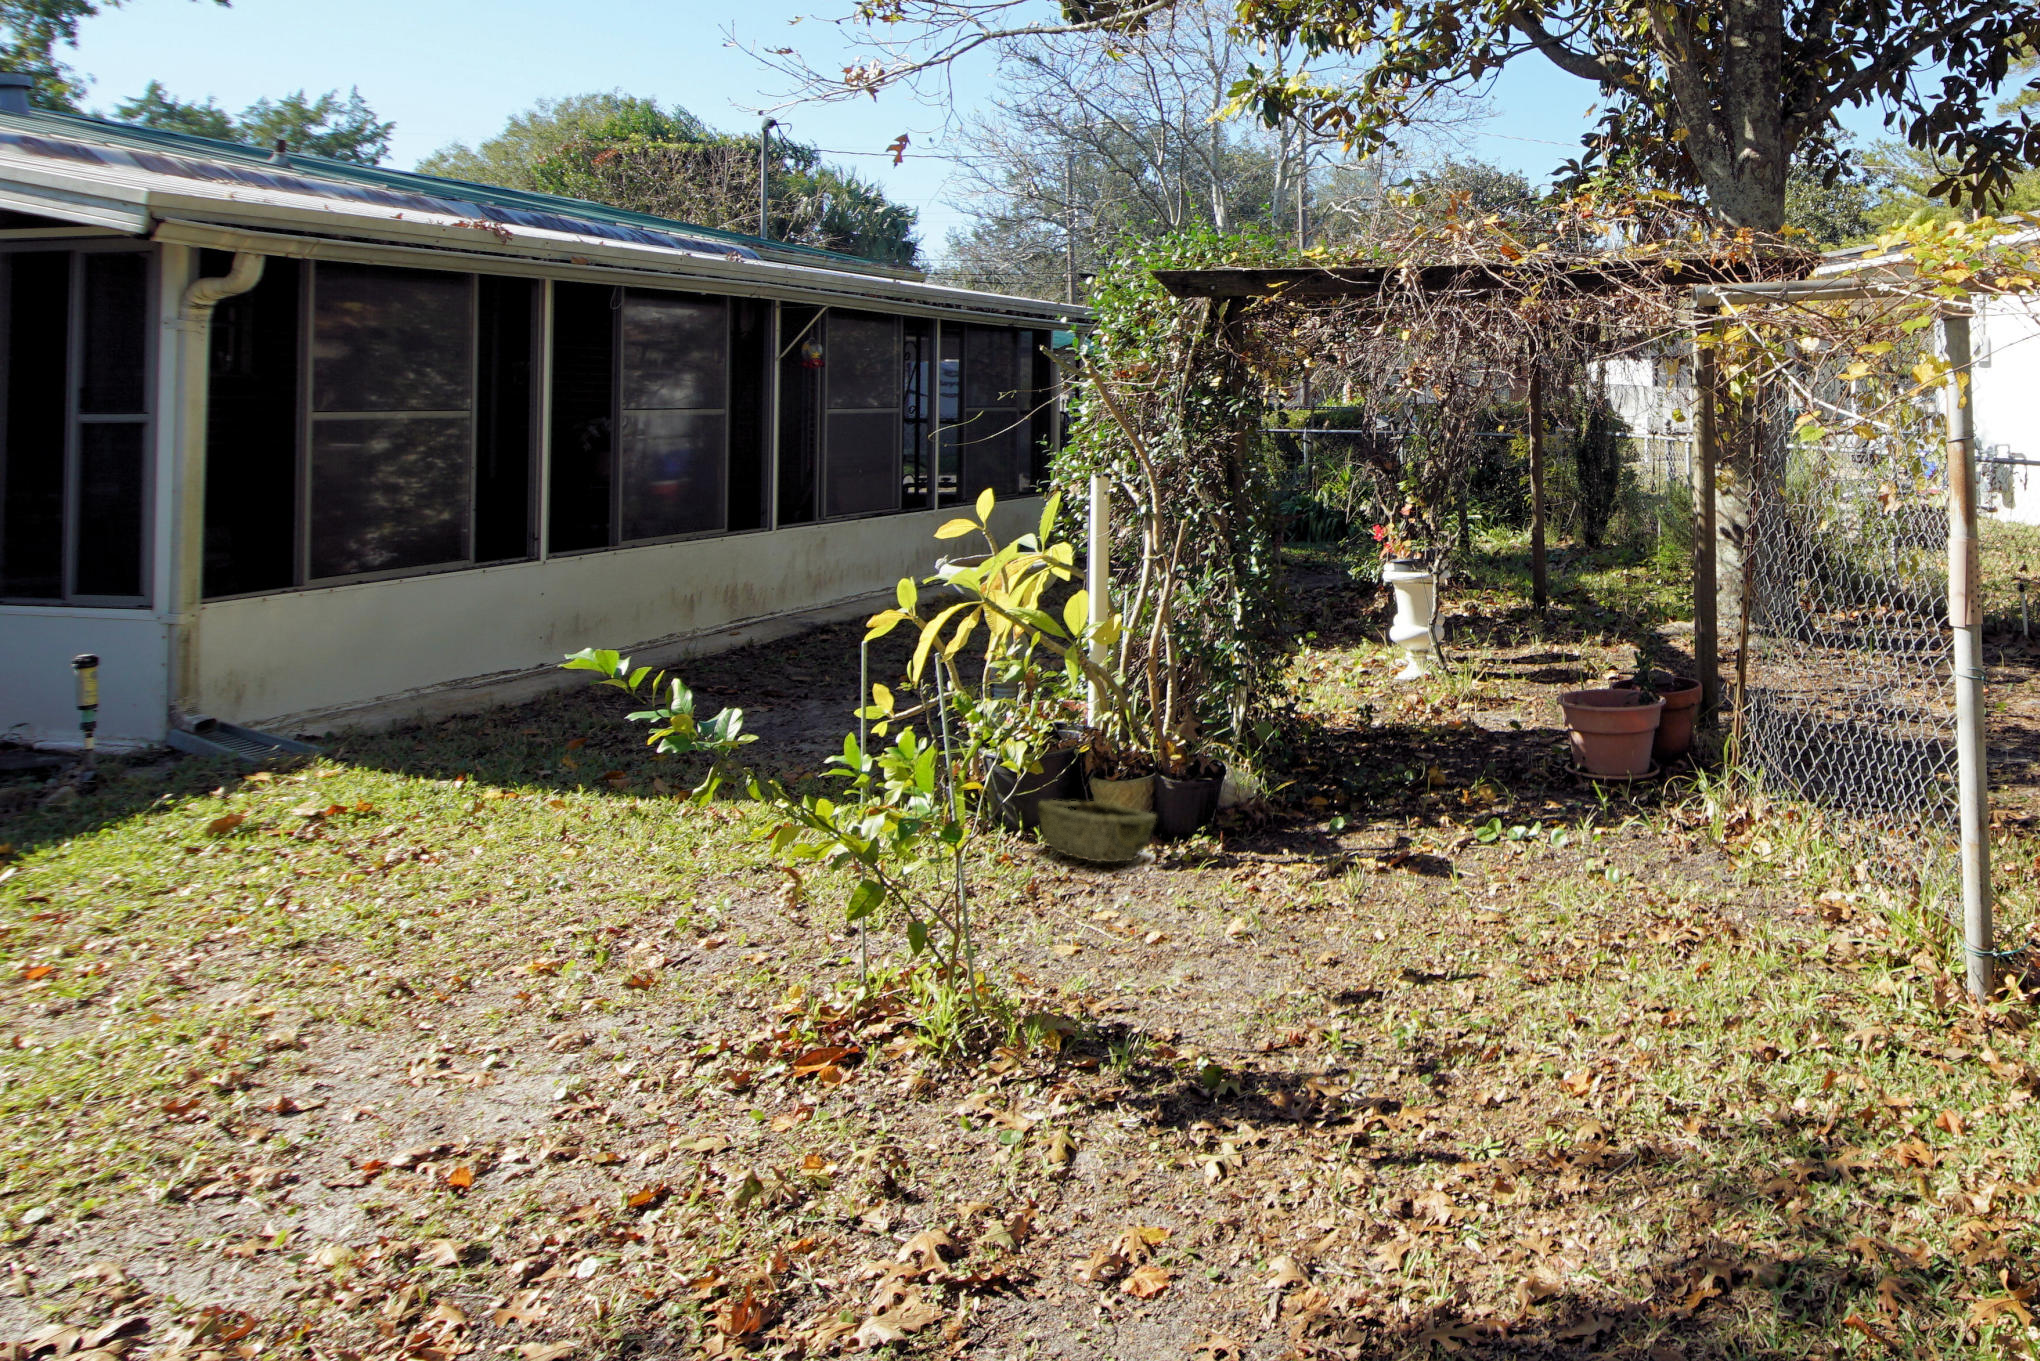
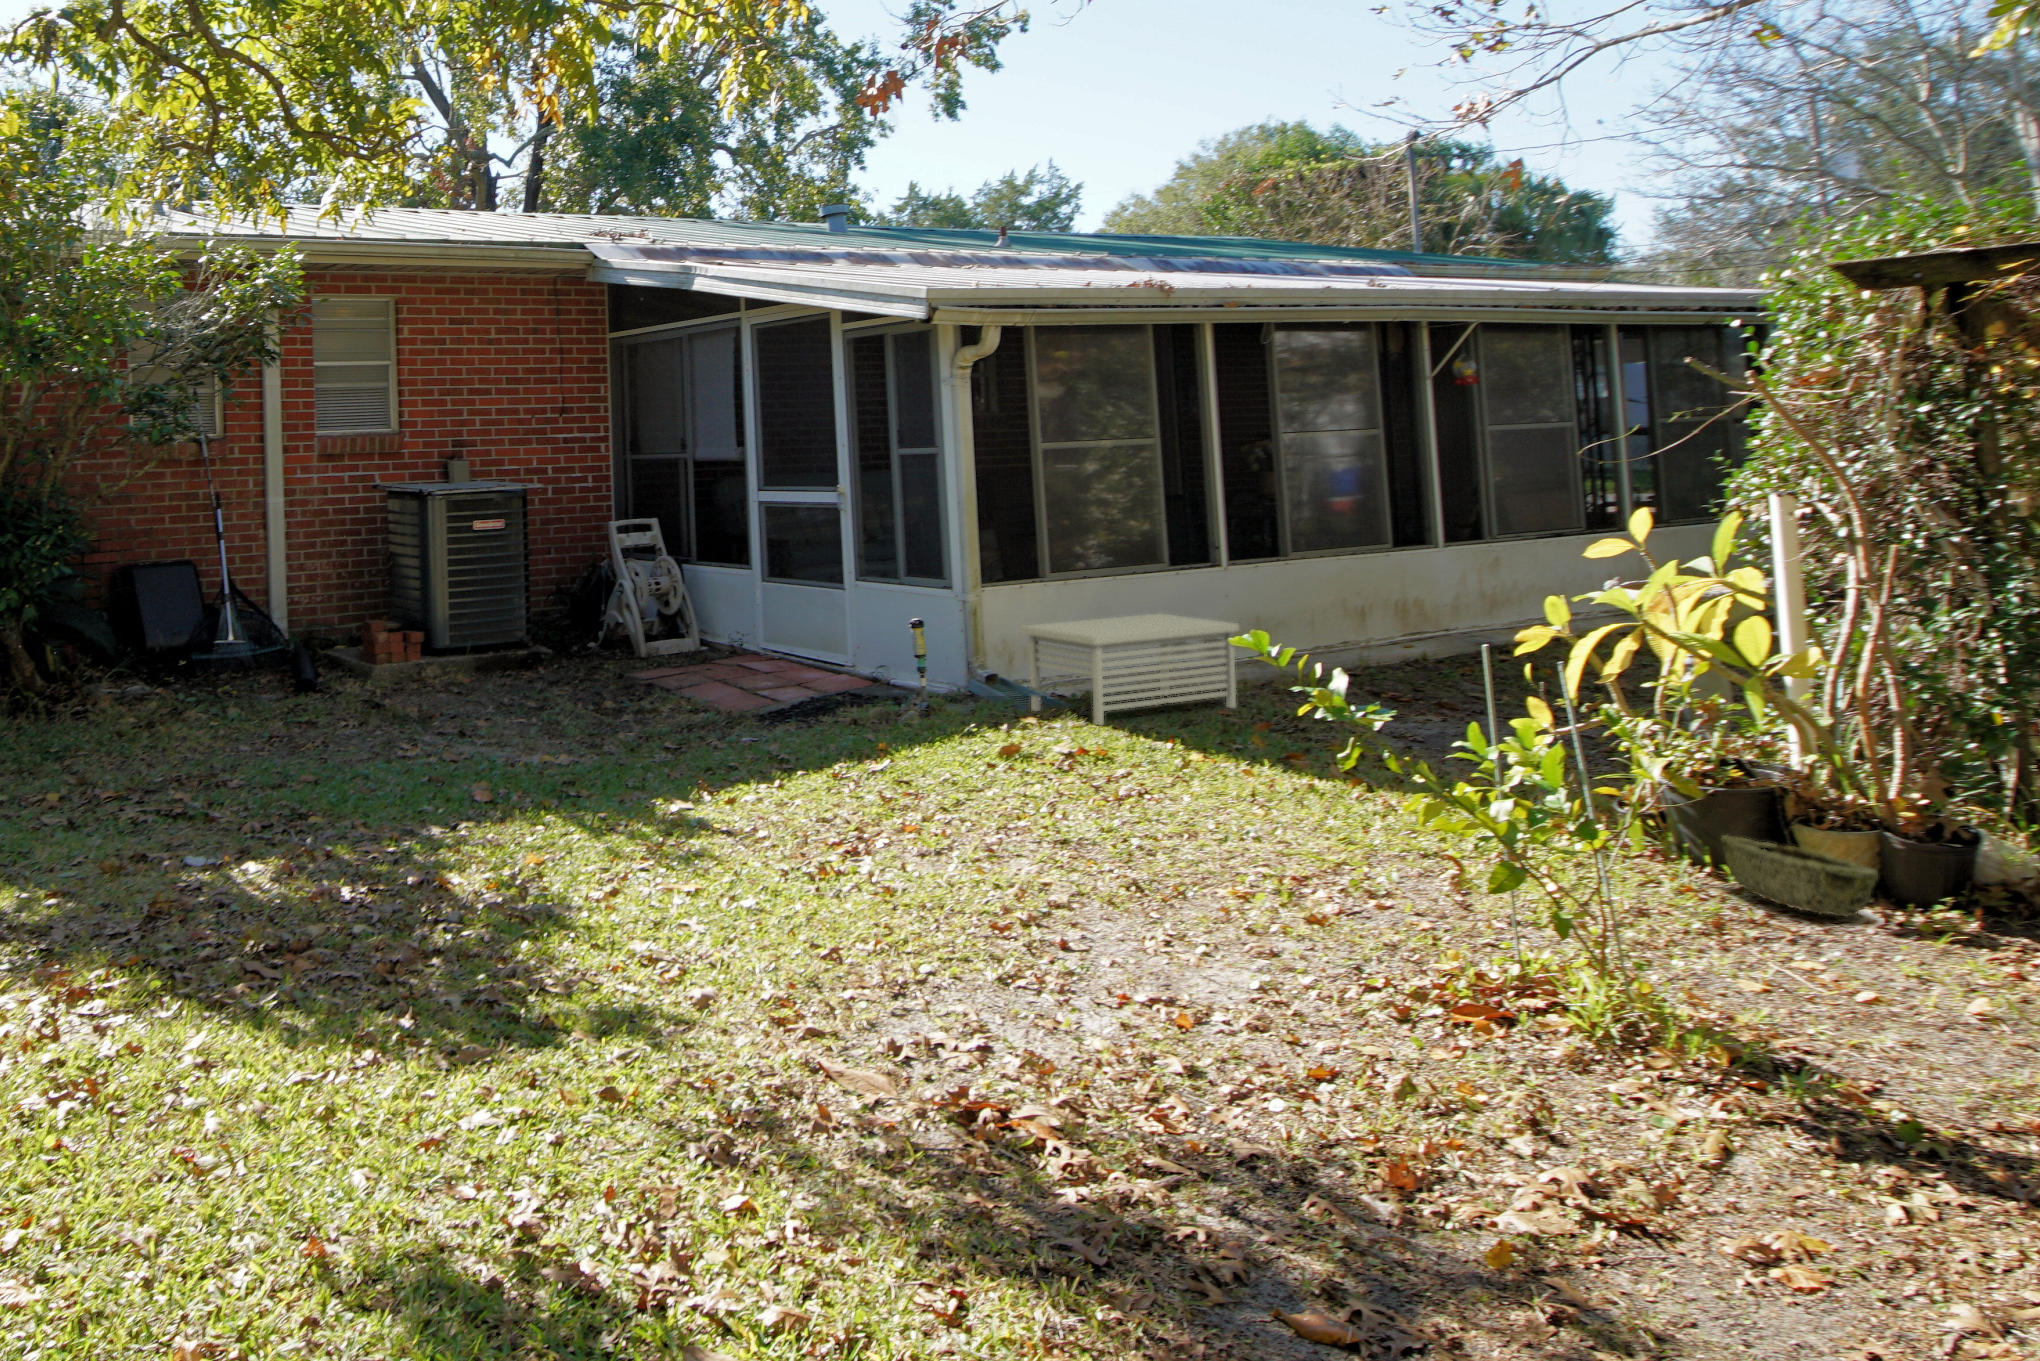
storage bench: none [246,613,558,764] -> present [1020,614,1239,725]

